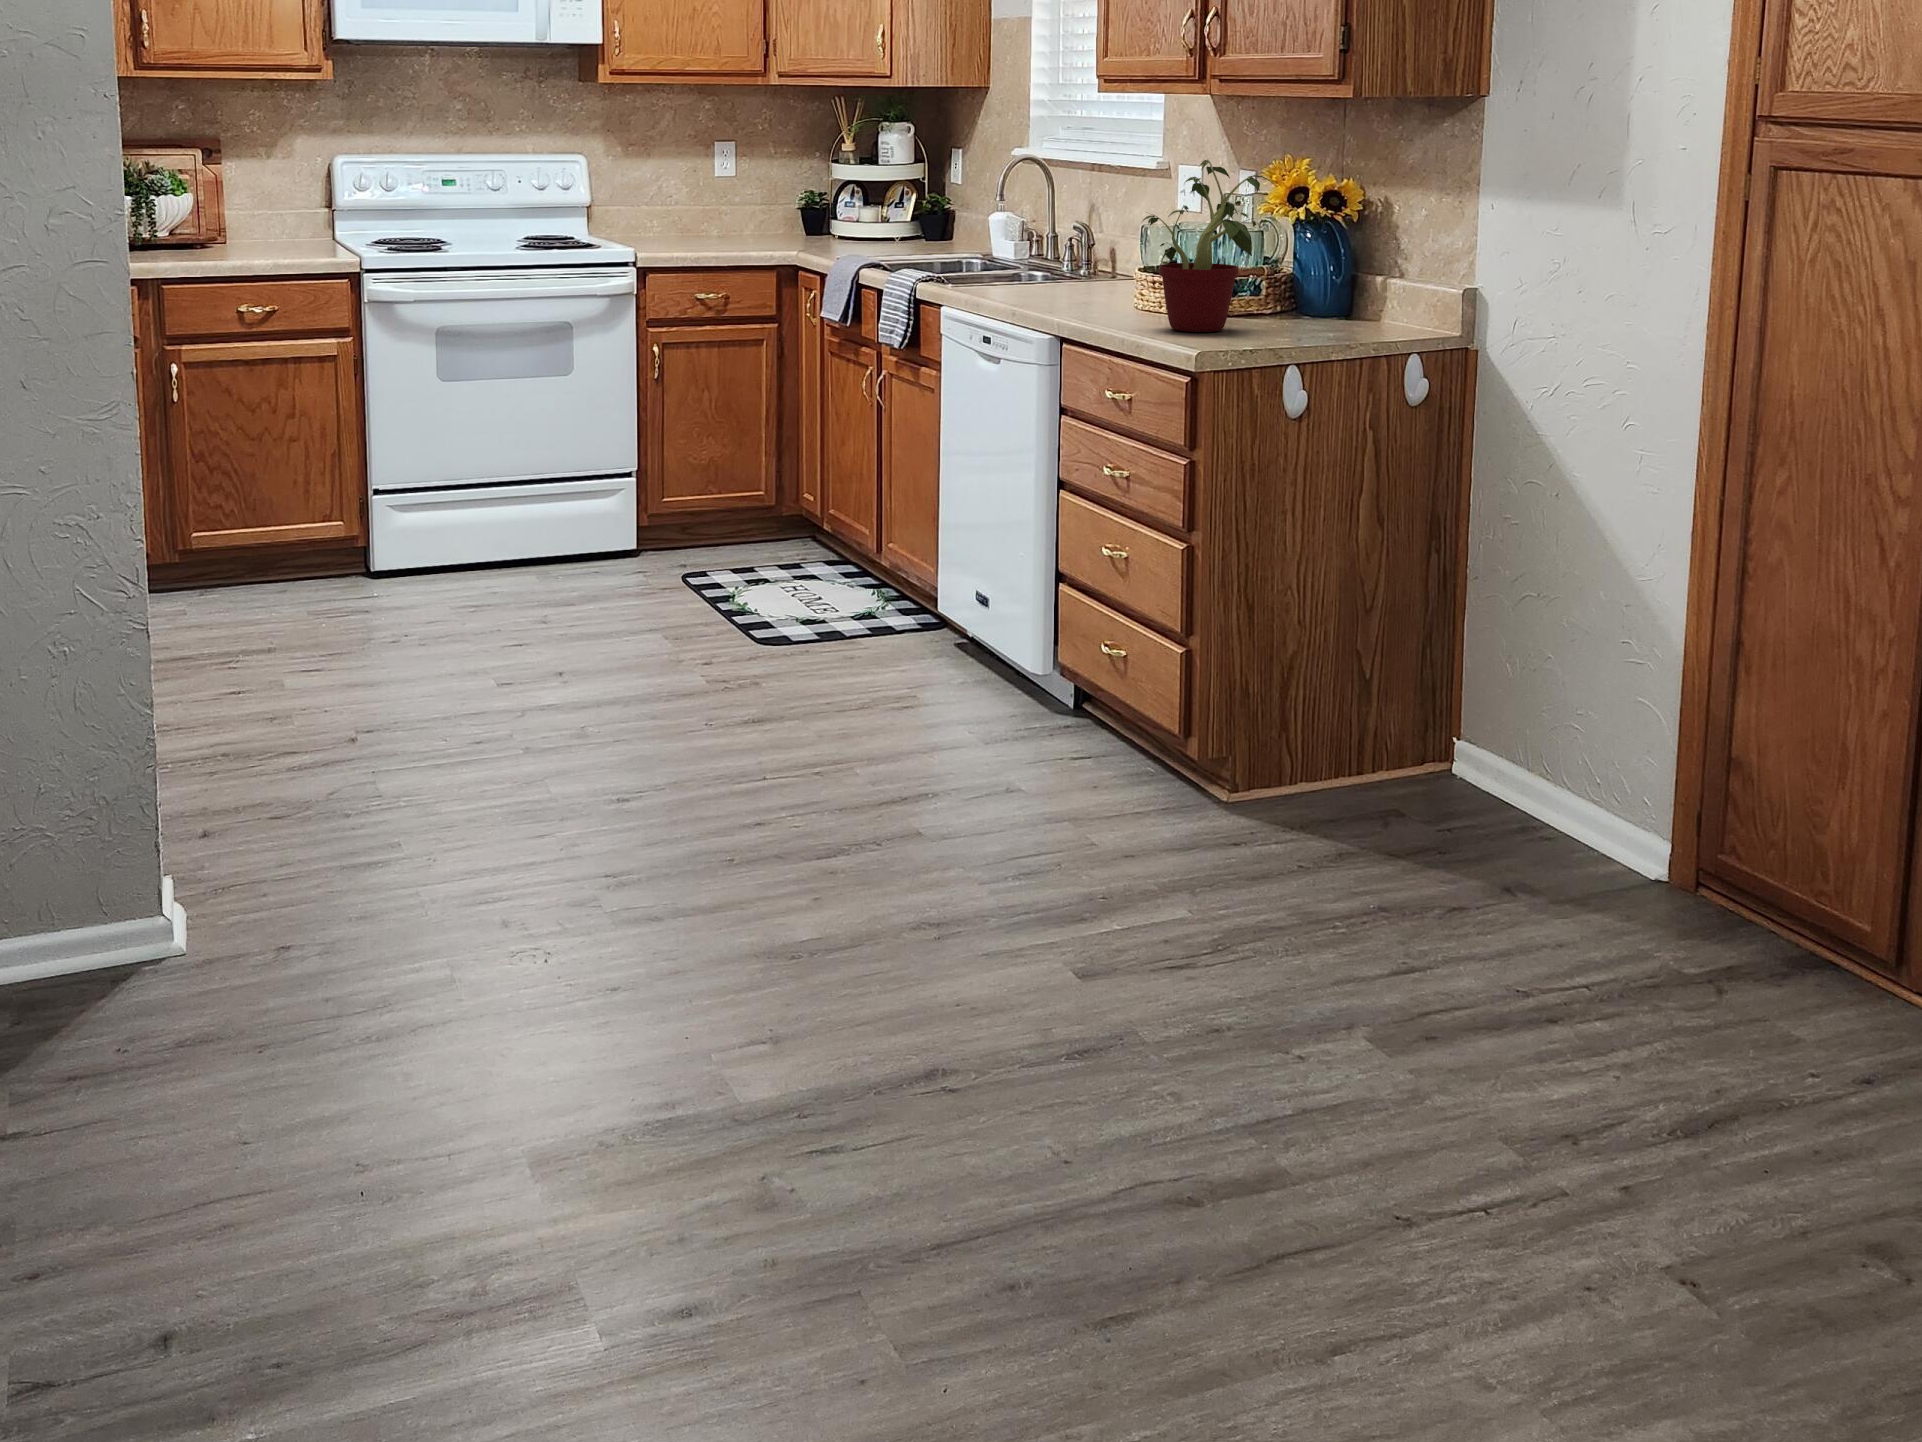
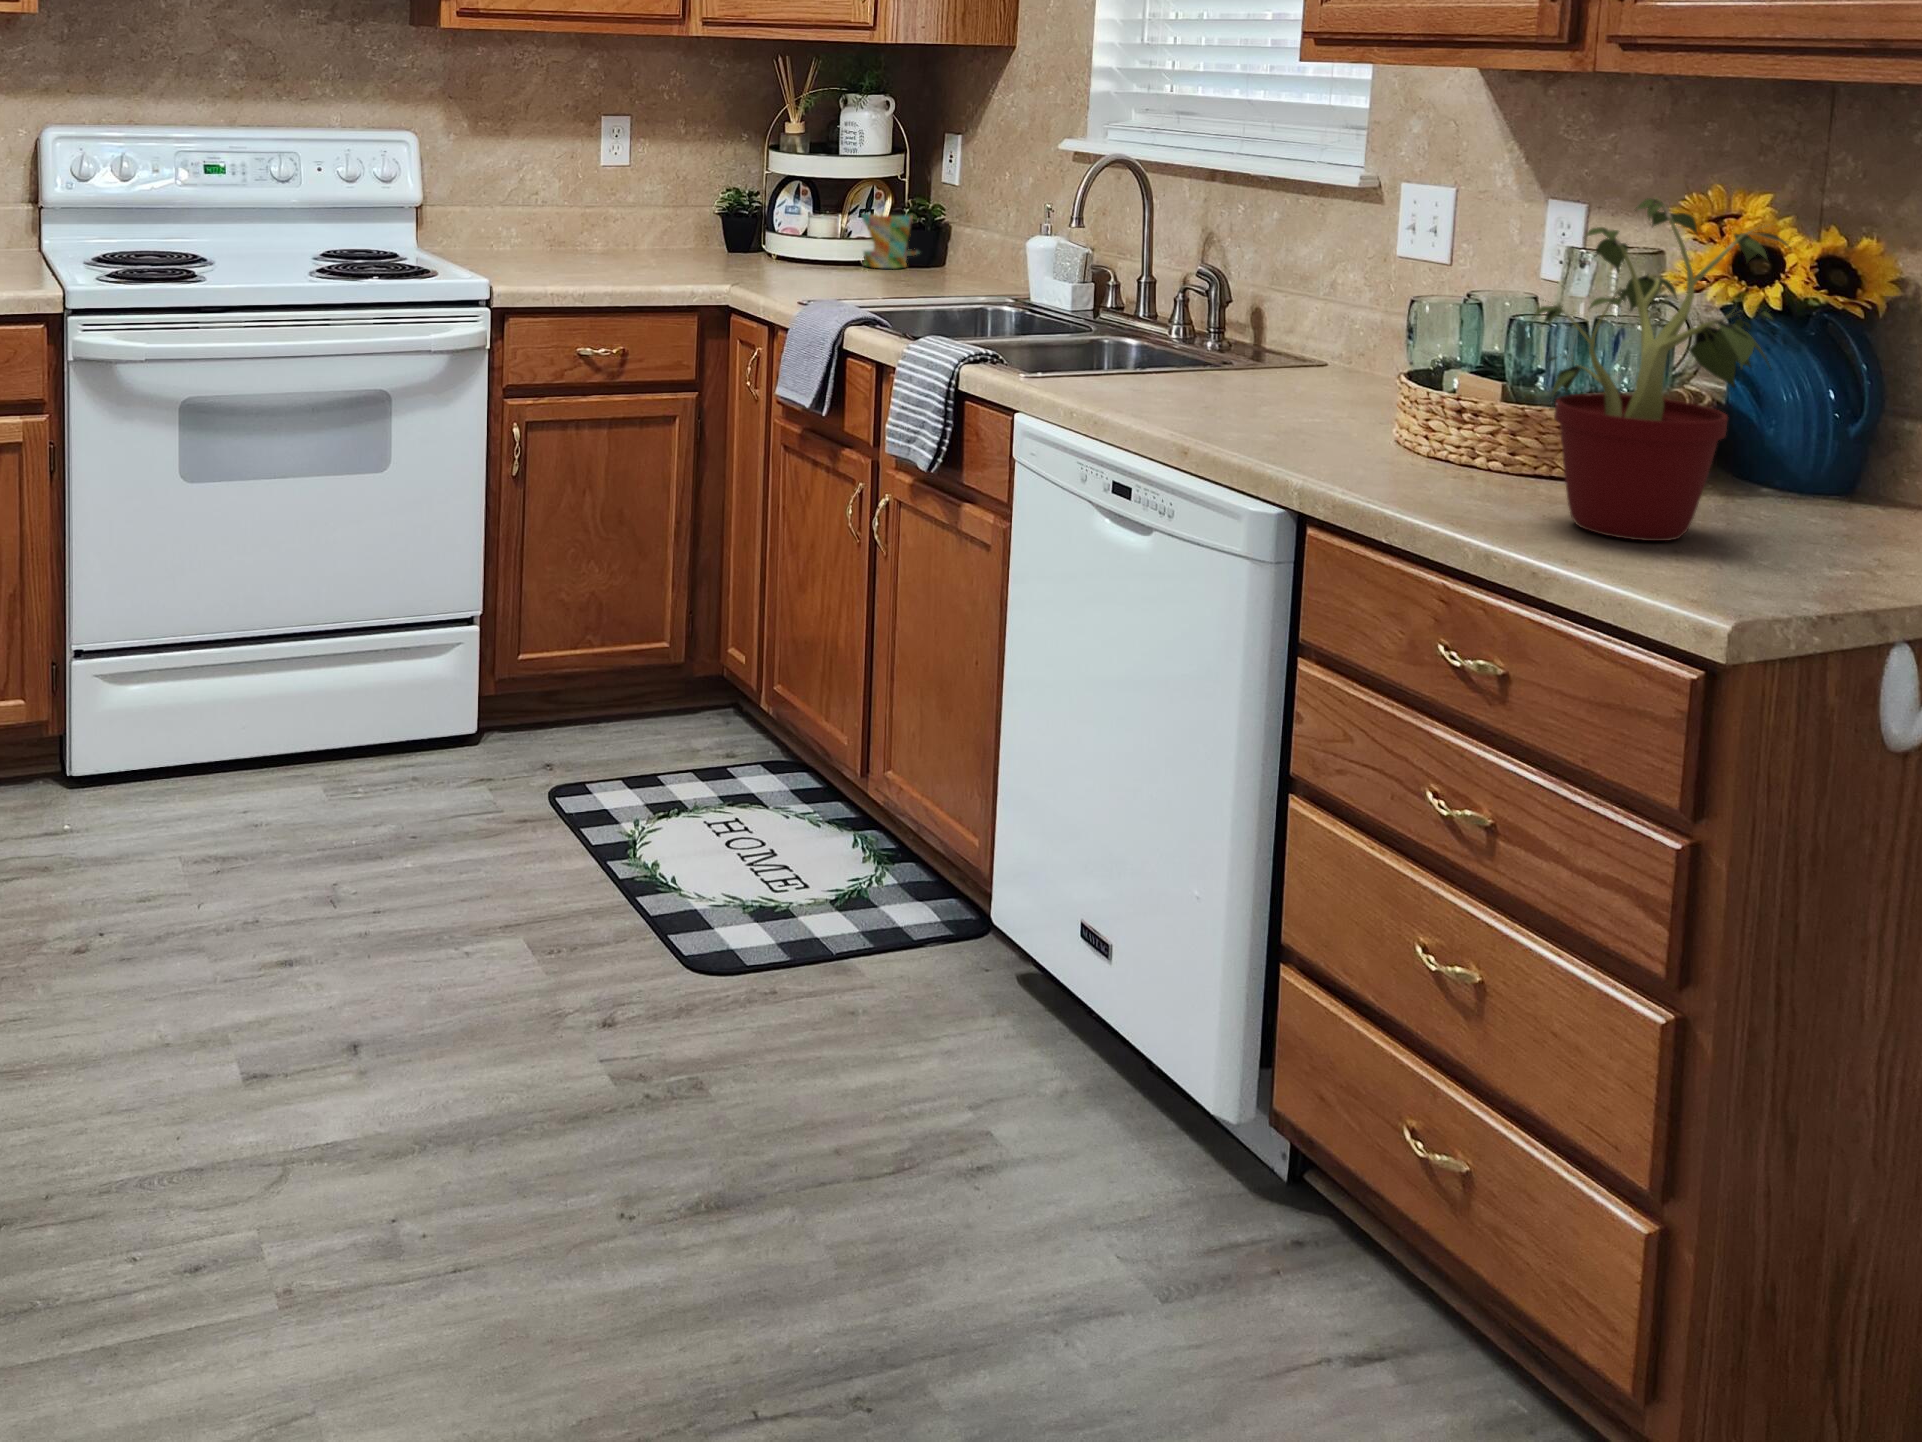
mug: none [894,203,939,241] -> present [862,214,919,269]

